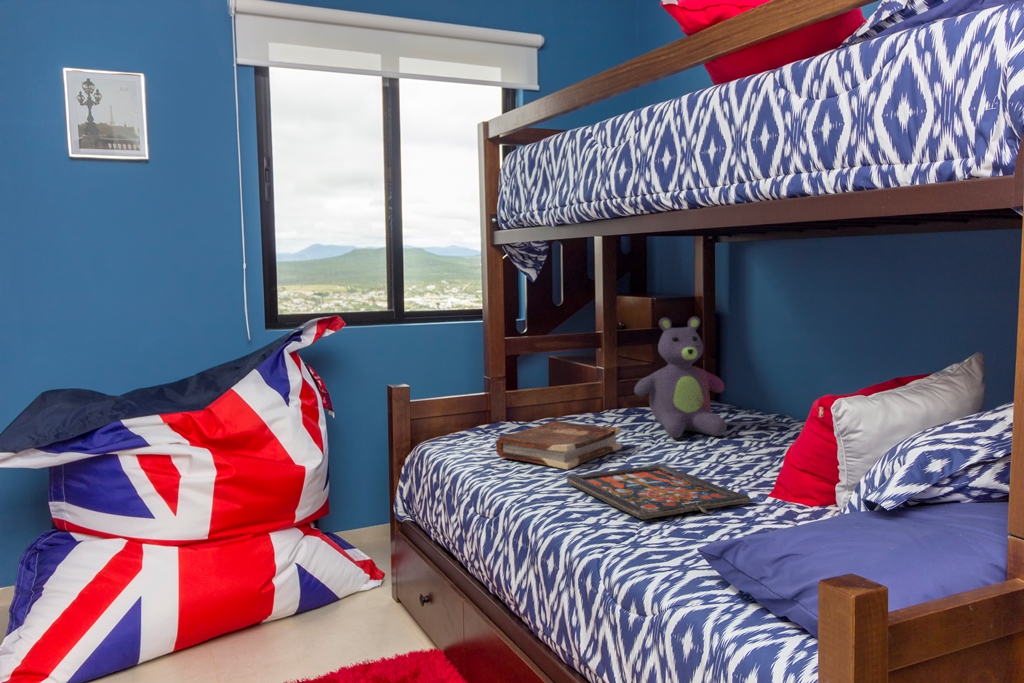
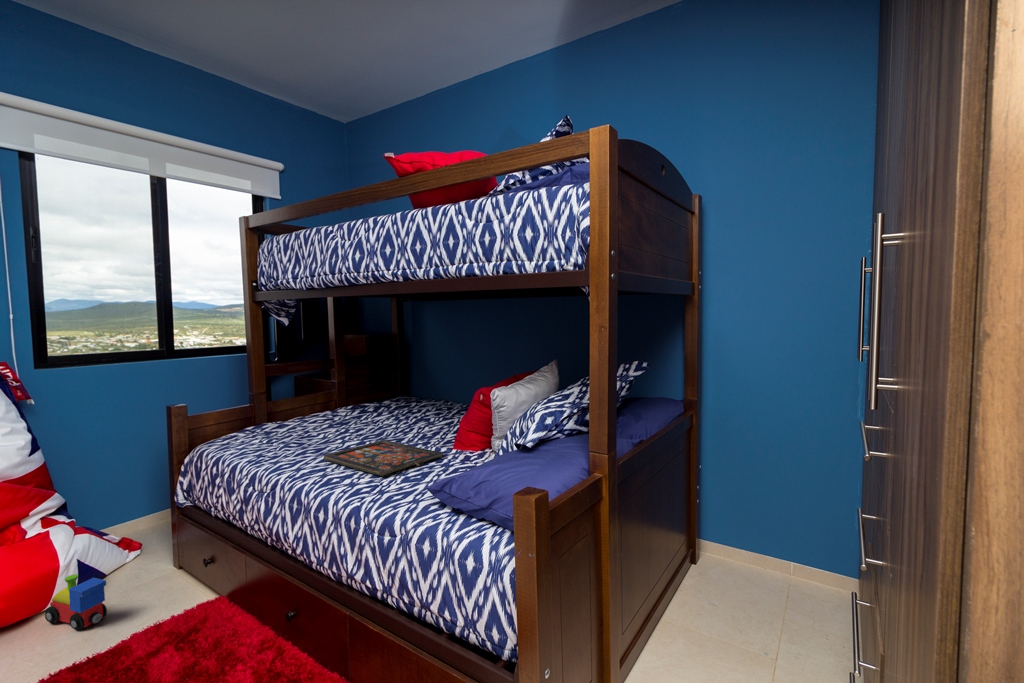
stuffed bear: present [634,317,727,438] -> none [359,347,418,423]
book: present [496,420,621,469] -> none [265,418,354,451]
toy train: none [260,583,316,651] -> present [45,574,107,631]

